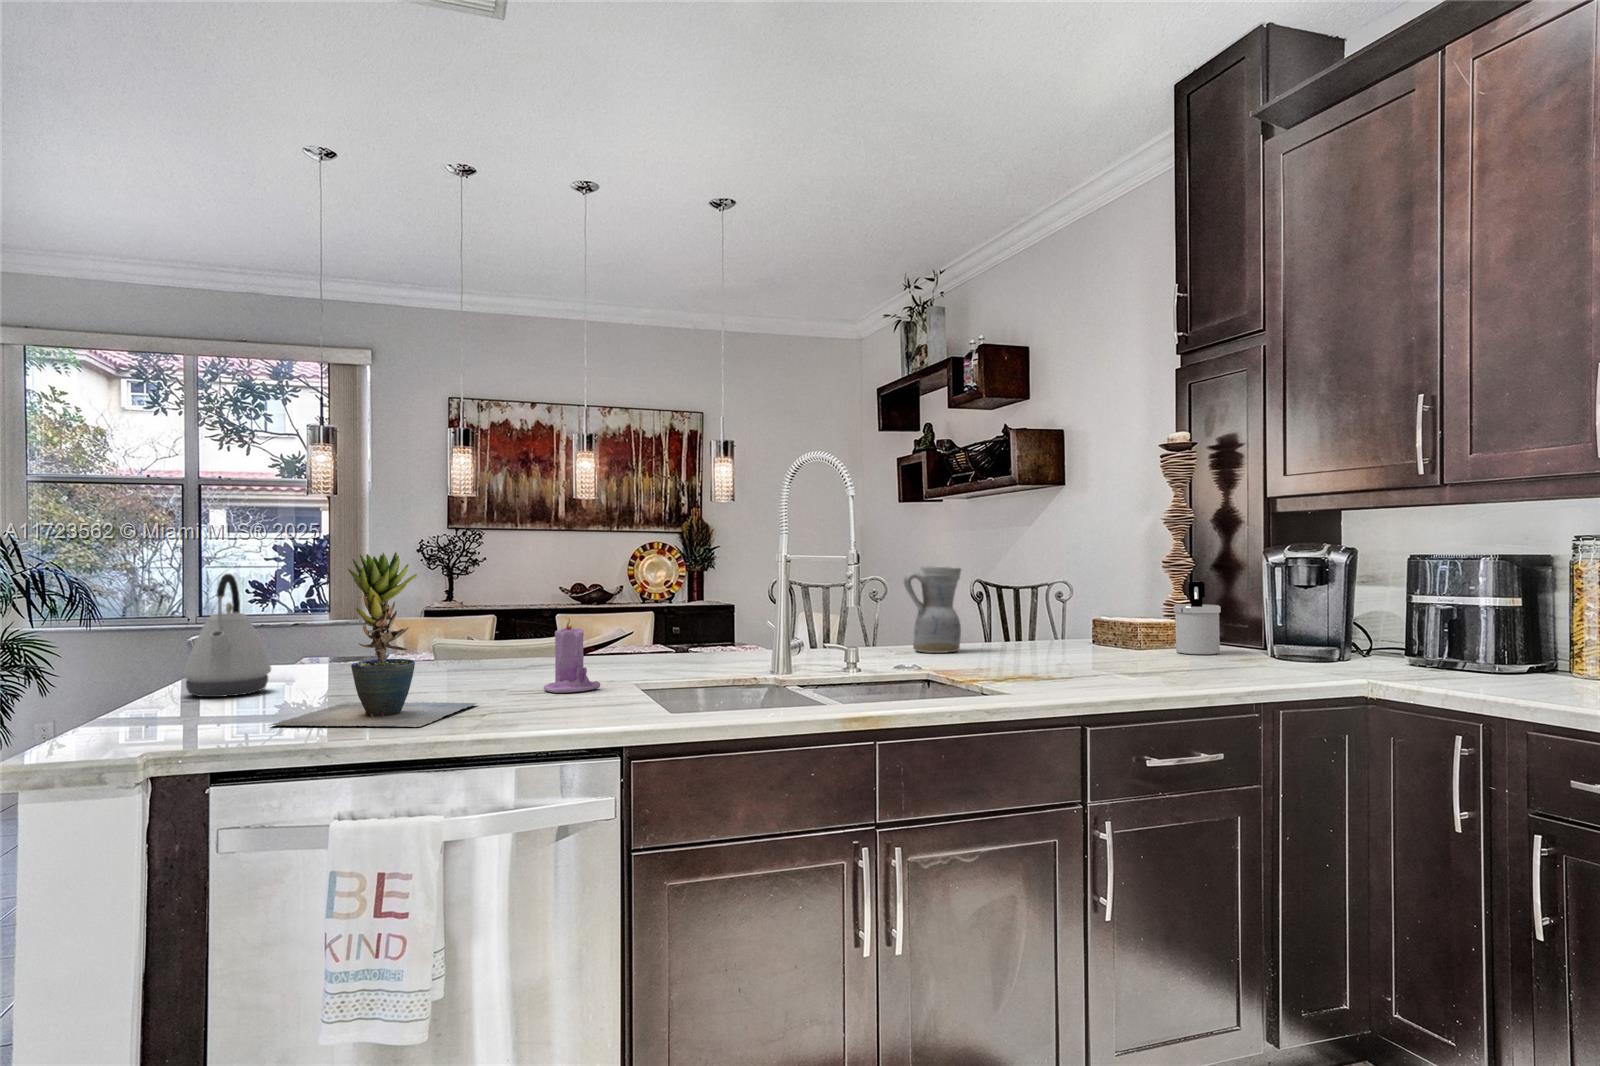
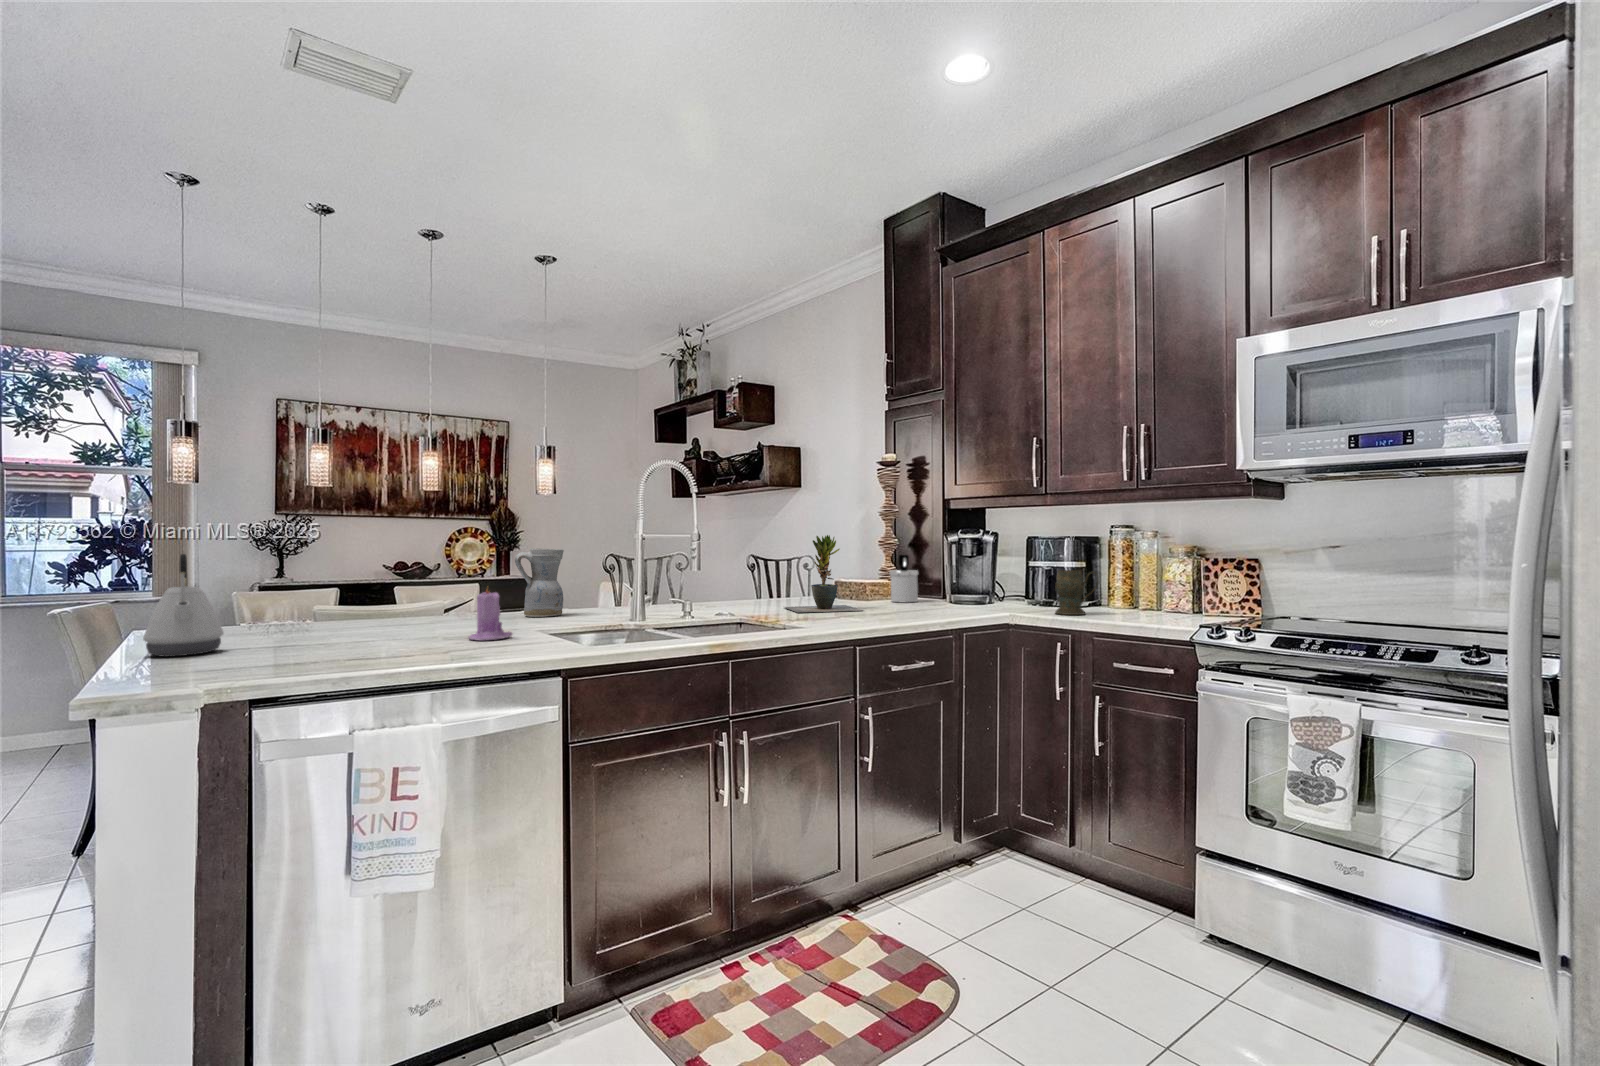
potted plant: present [271,552,476,727] -> present [784,535,863,613]
ceramic pitcher: present [904,566,961,653] -> present [515,548,564,617]
mug: none [1459,612,1549,691] -> present [1055,570,1099,615]

